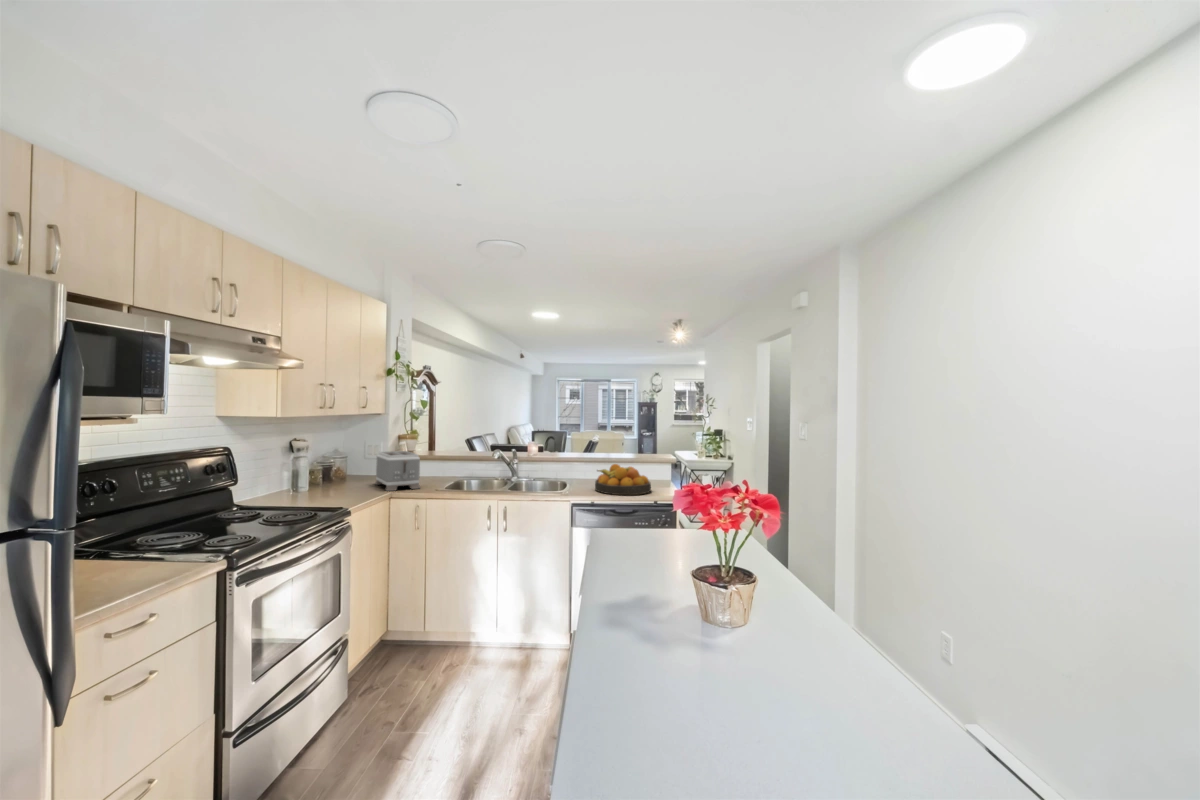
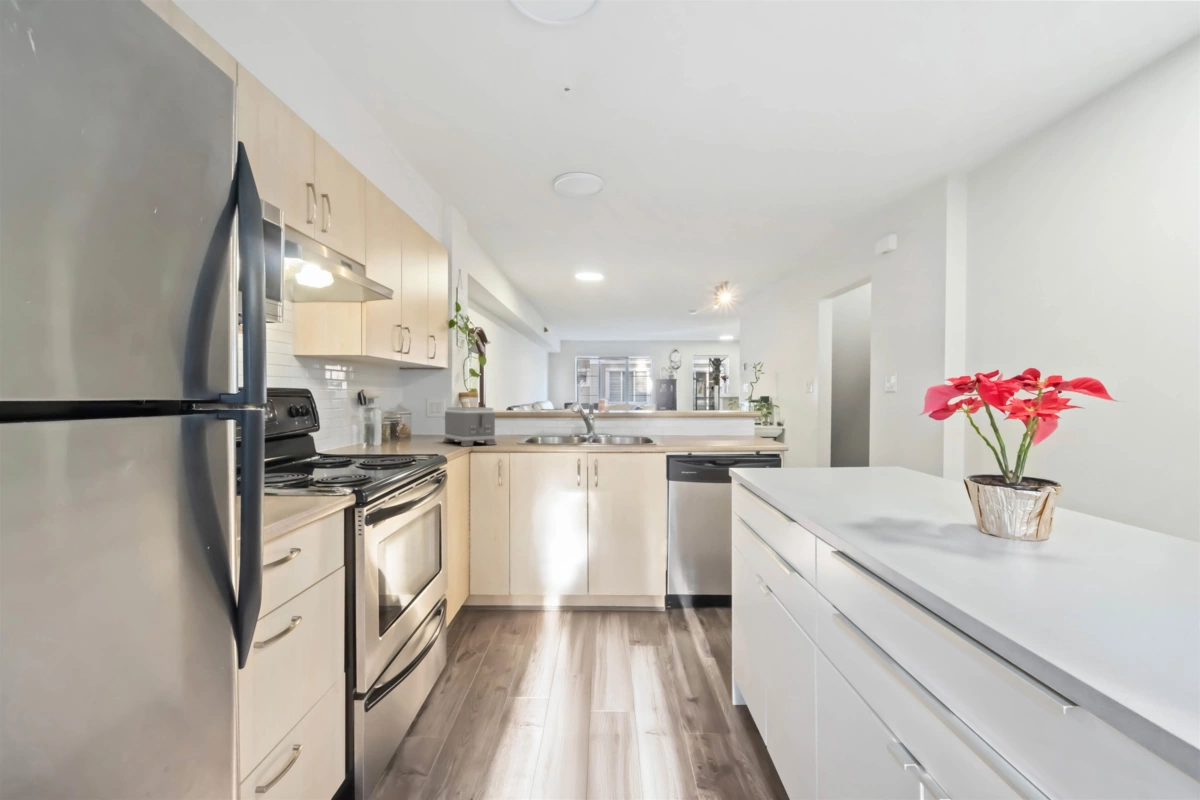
fruit bowl: present [595,464,651,495] -> none [682,418,744,448]

